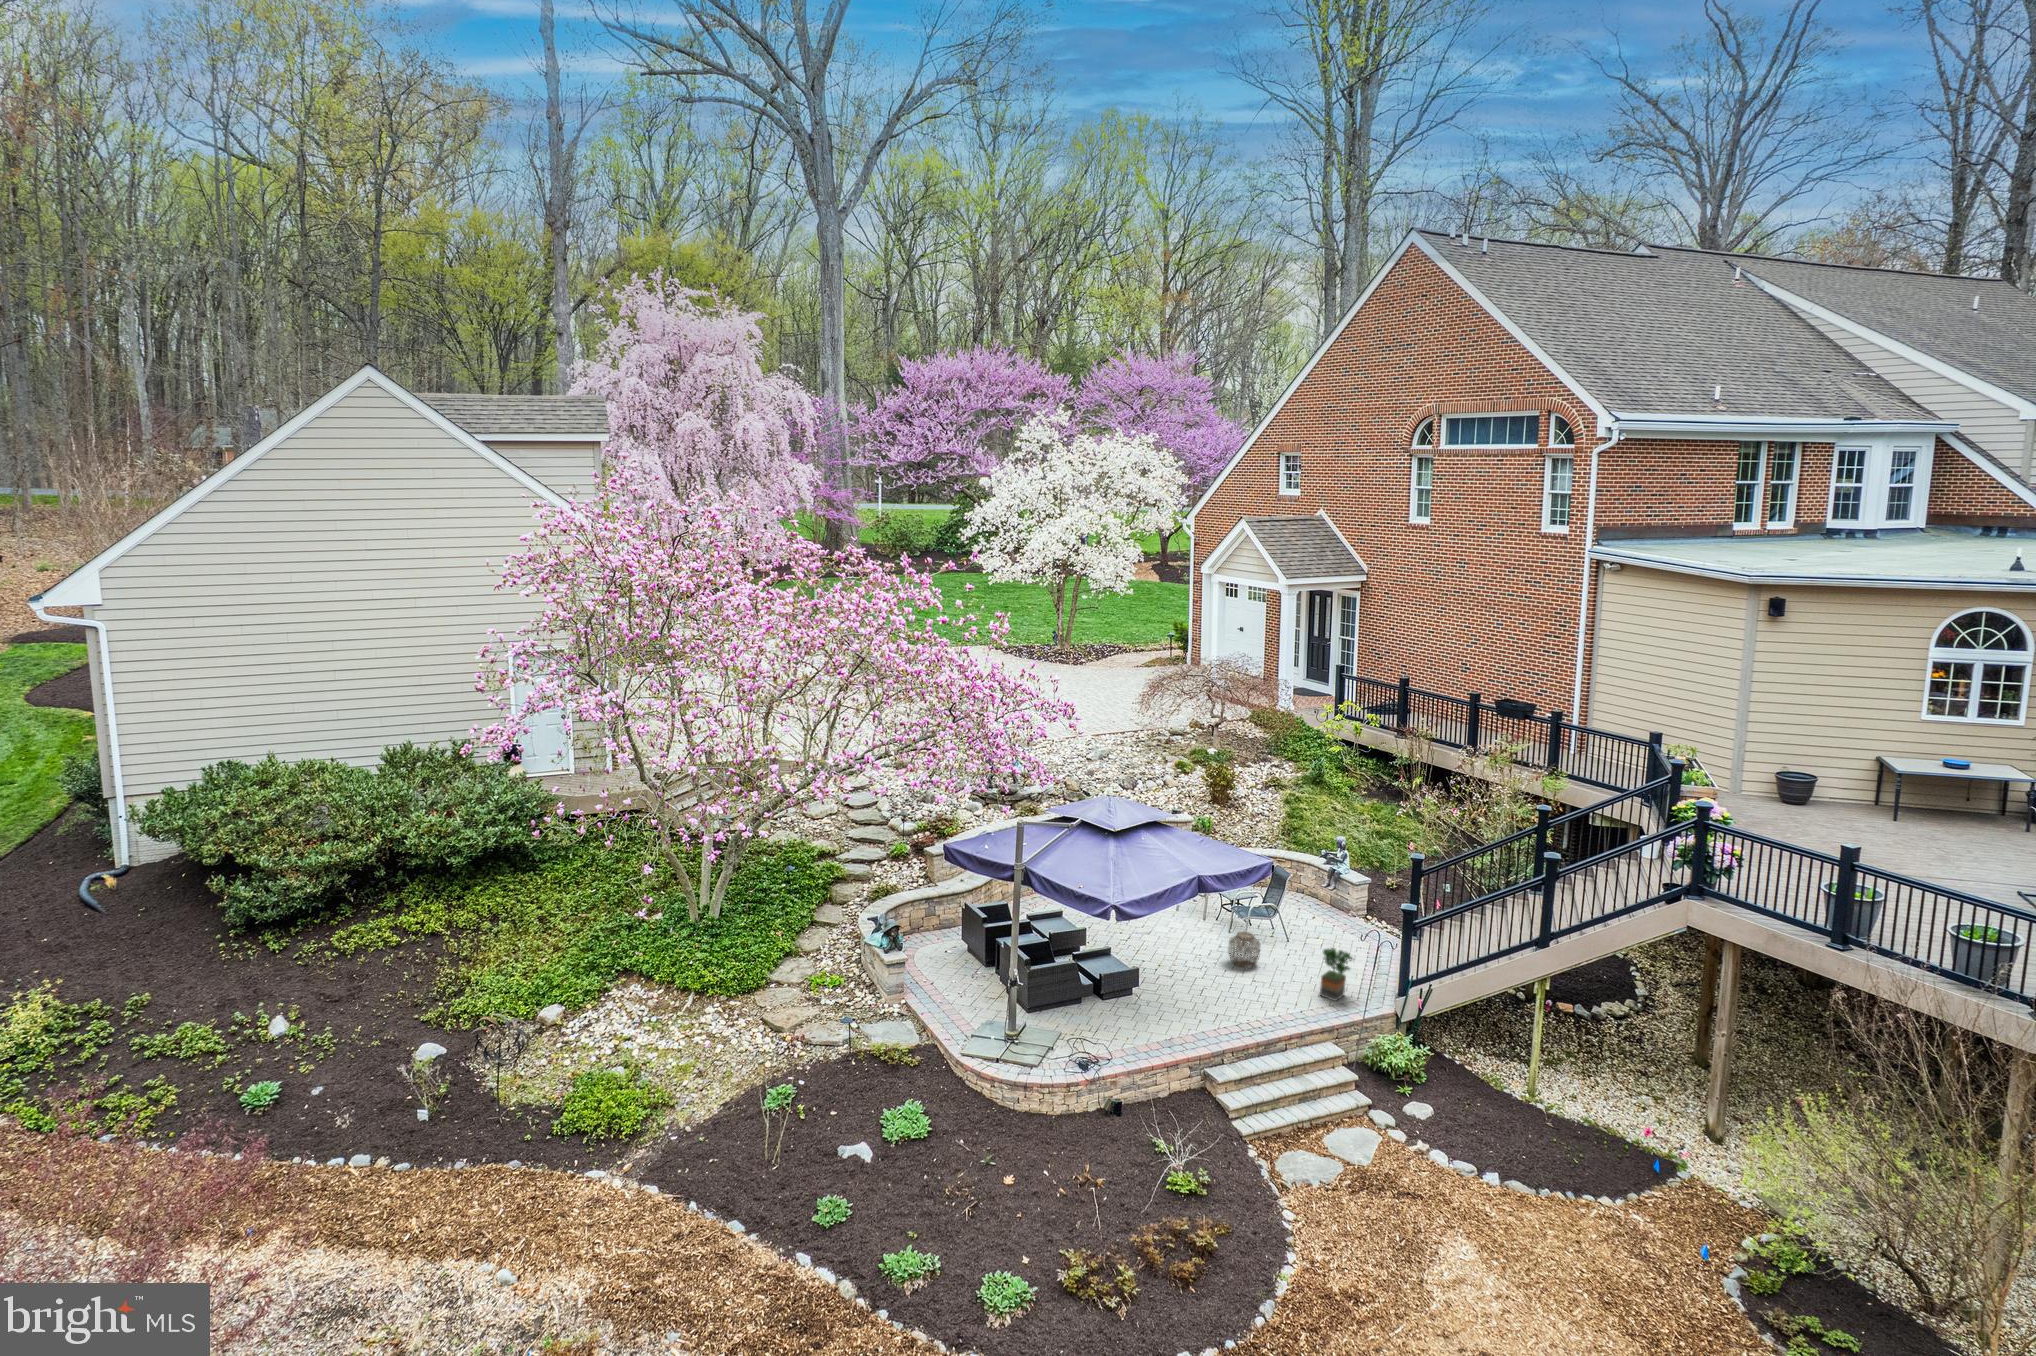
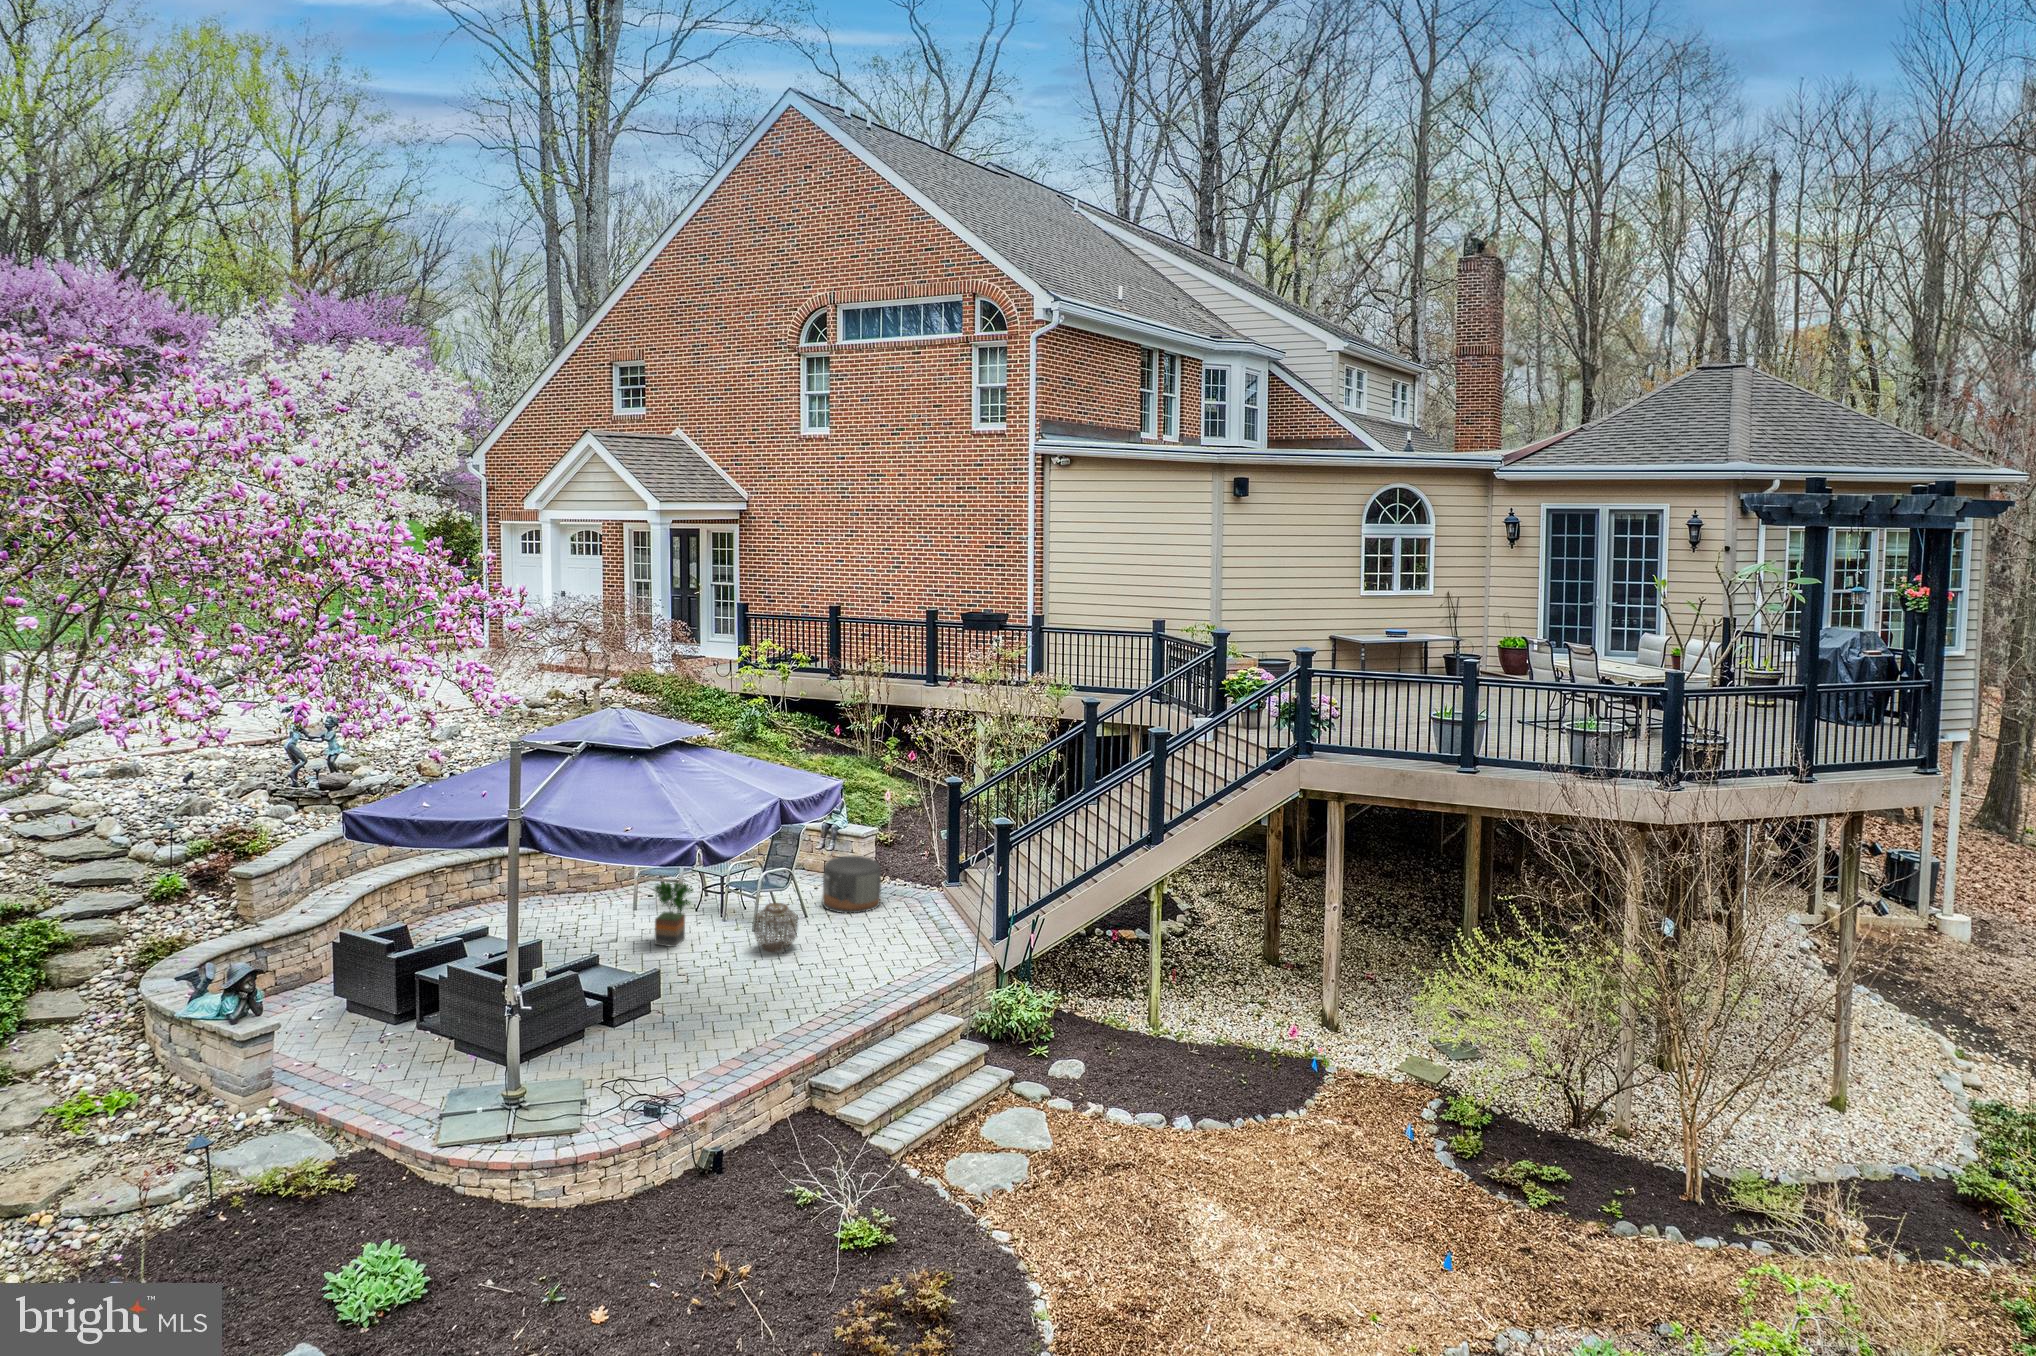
pouf: none [1299,902,1346,950] -> present [823,856,881,913]
potted tree: present [1320,948,1352,1001] -> present [654,882,692,947]

